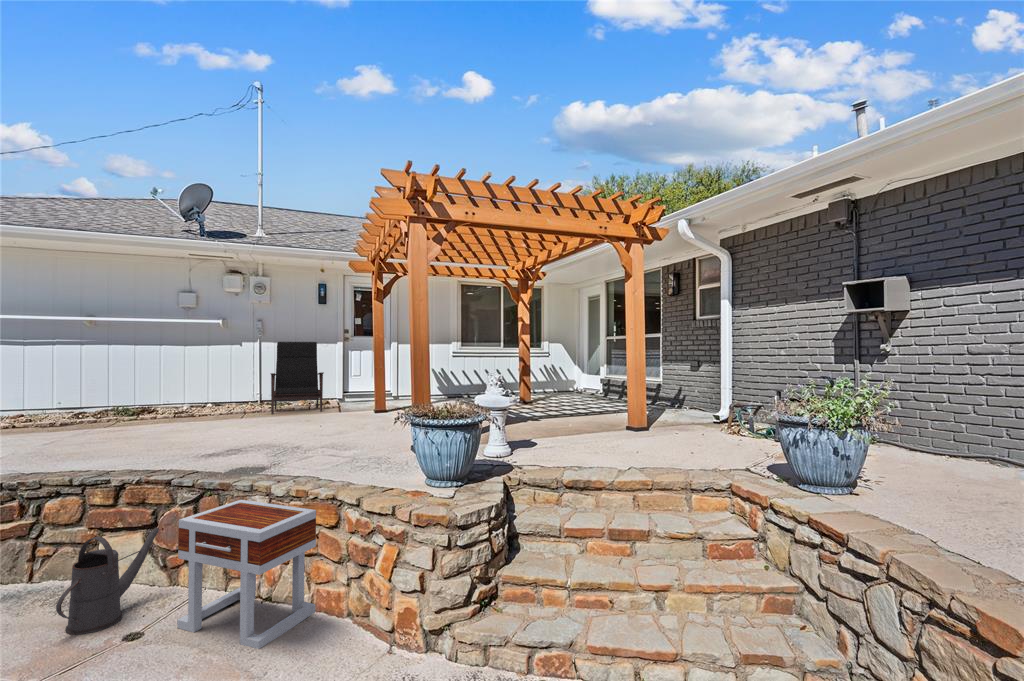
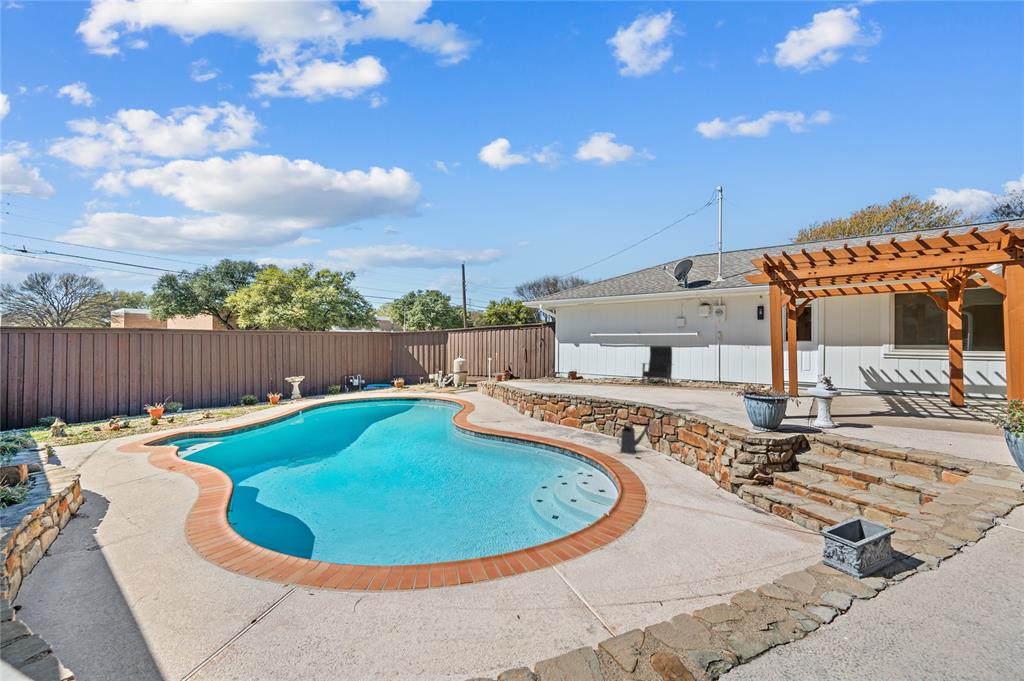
lounge chair: present [271,342,324,414] -> present [642,346,673,385]
side table: present [177,500,316,649] -> none [650,419,700,473]

